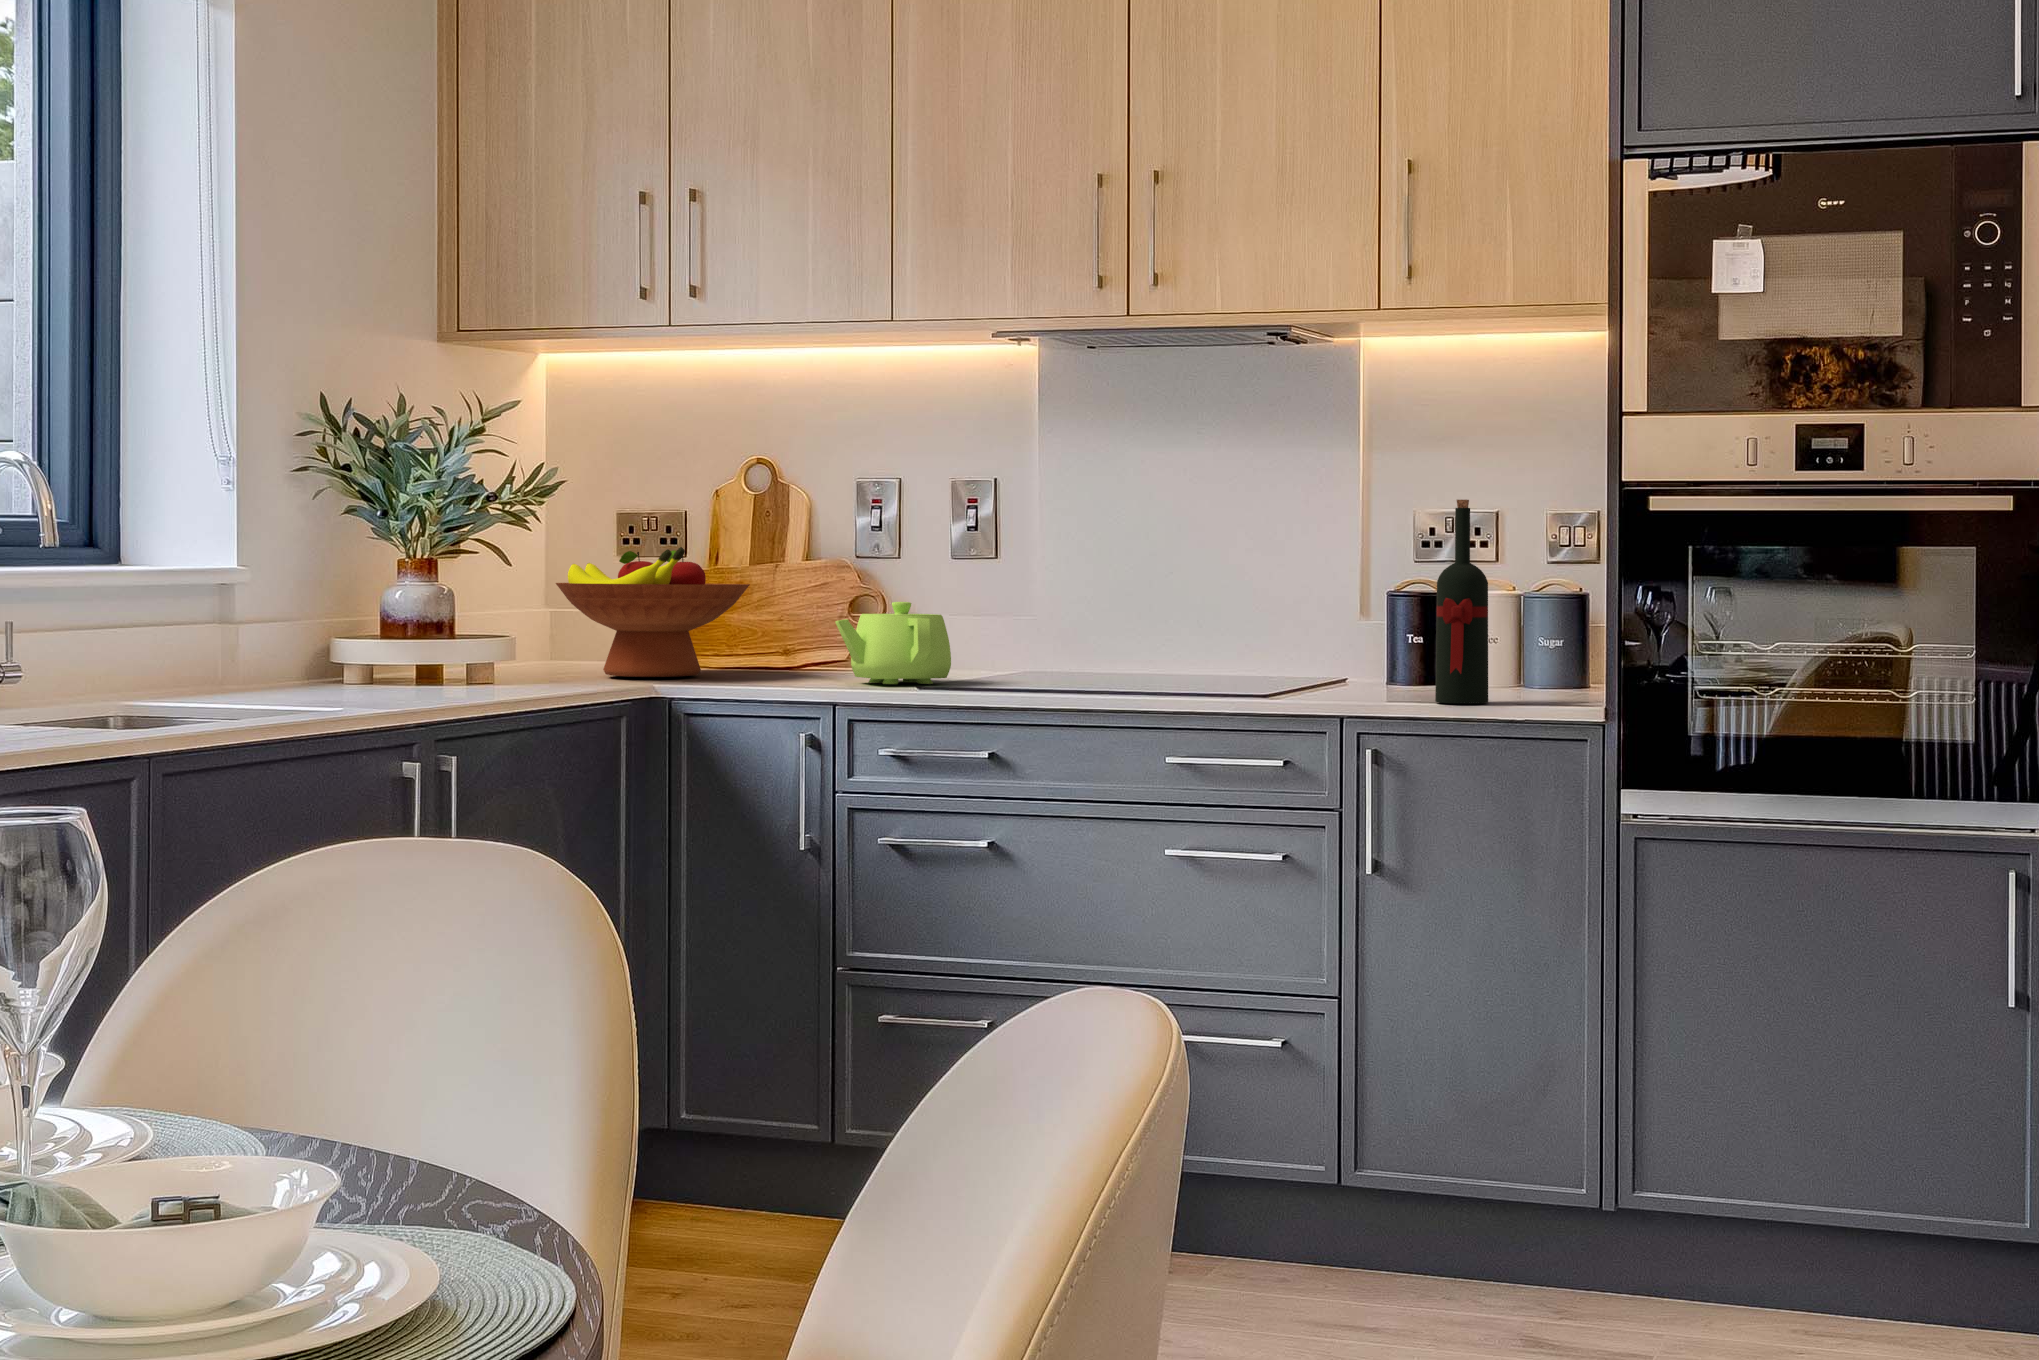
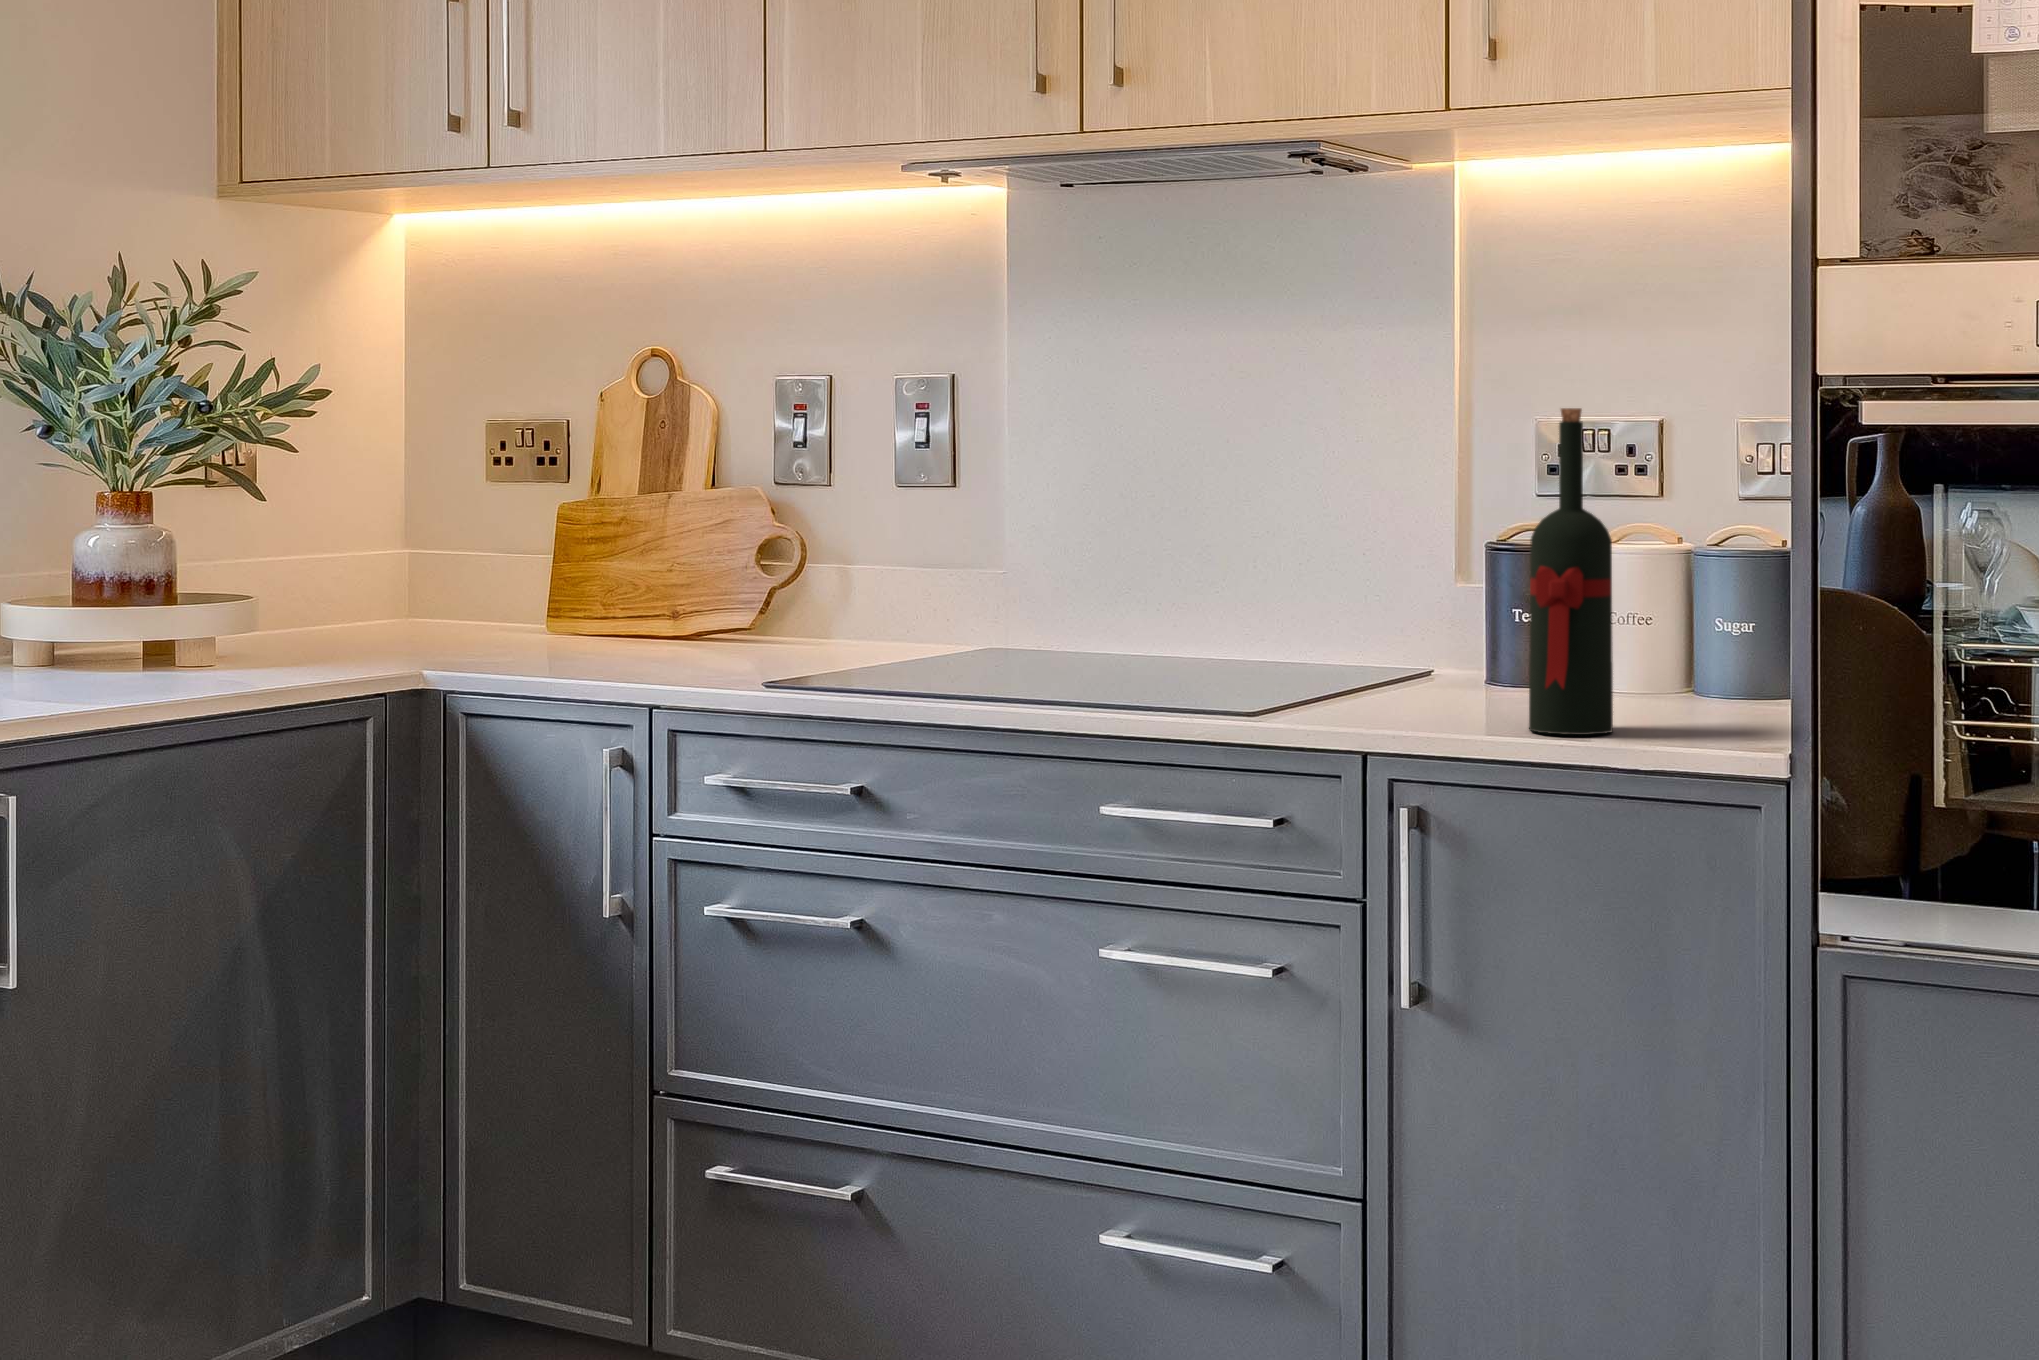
fruit bowl: present [556,547,750,677] -> none [317,478,590,659]
teapot: present [835,602,951,684] -> none [671,557,841,678]

